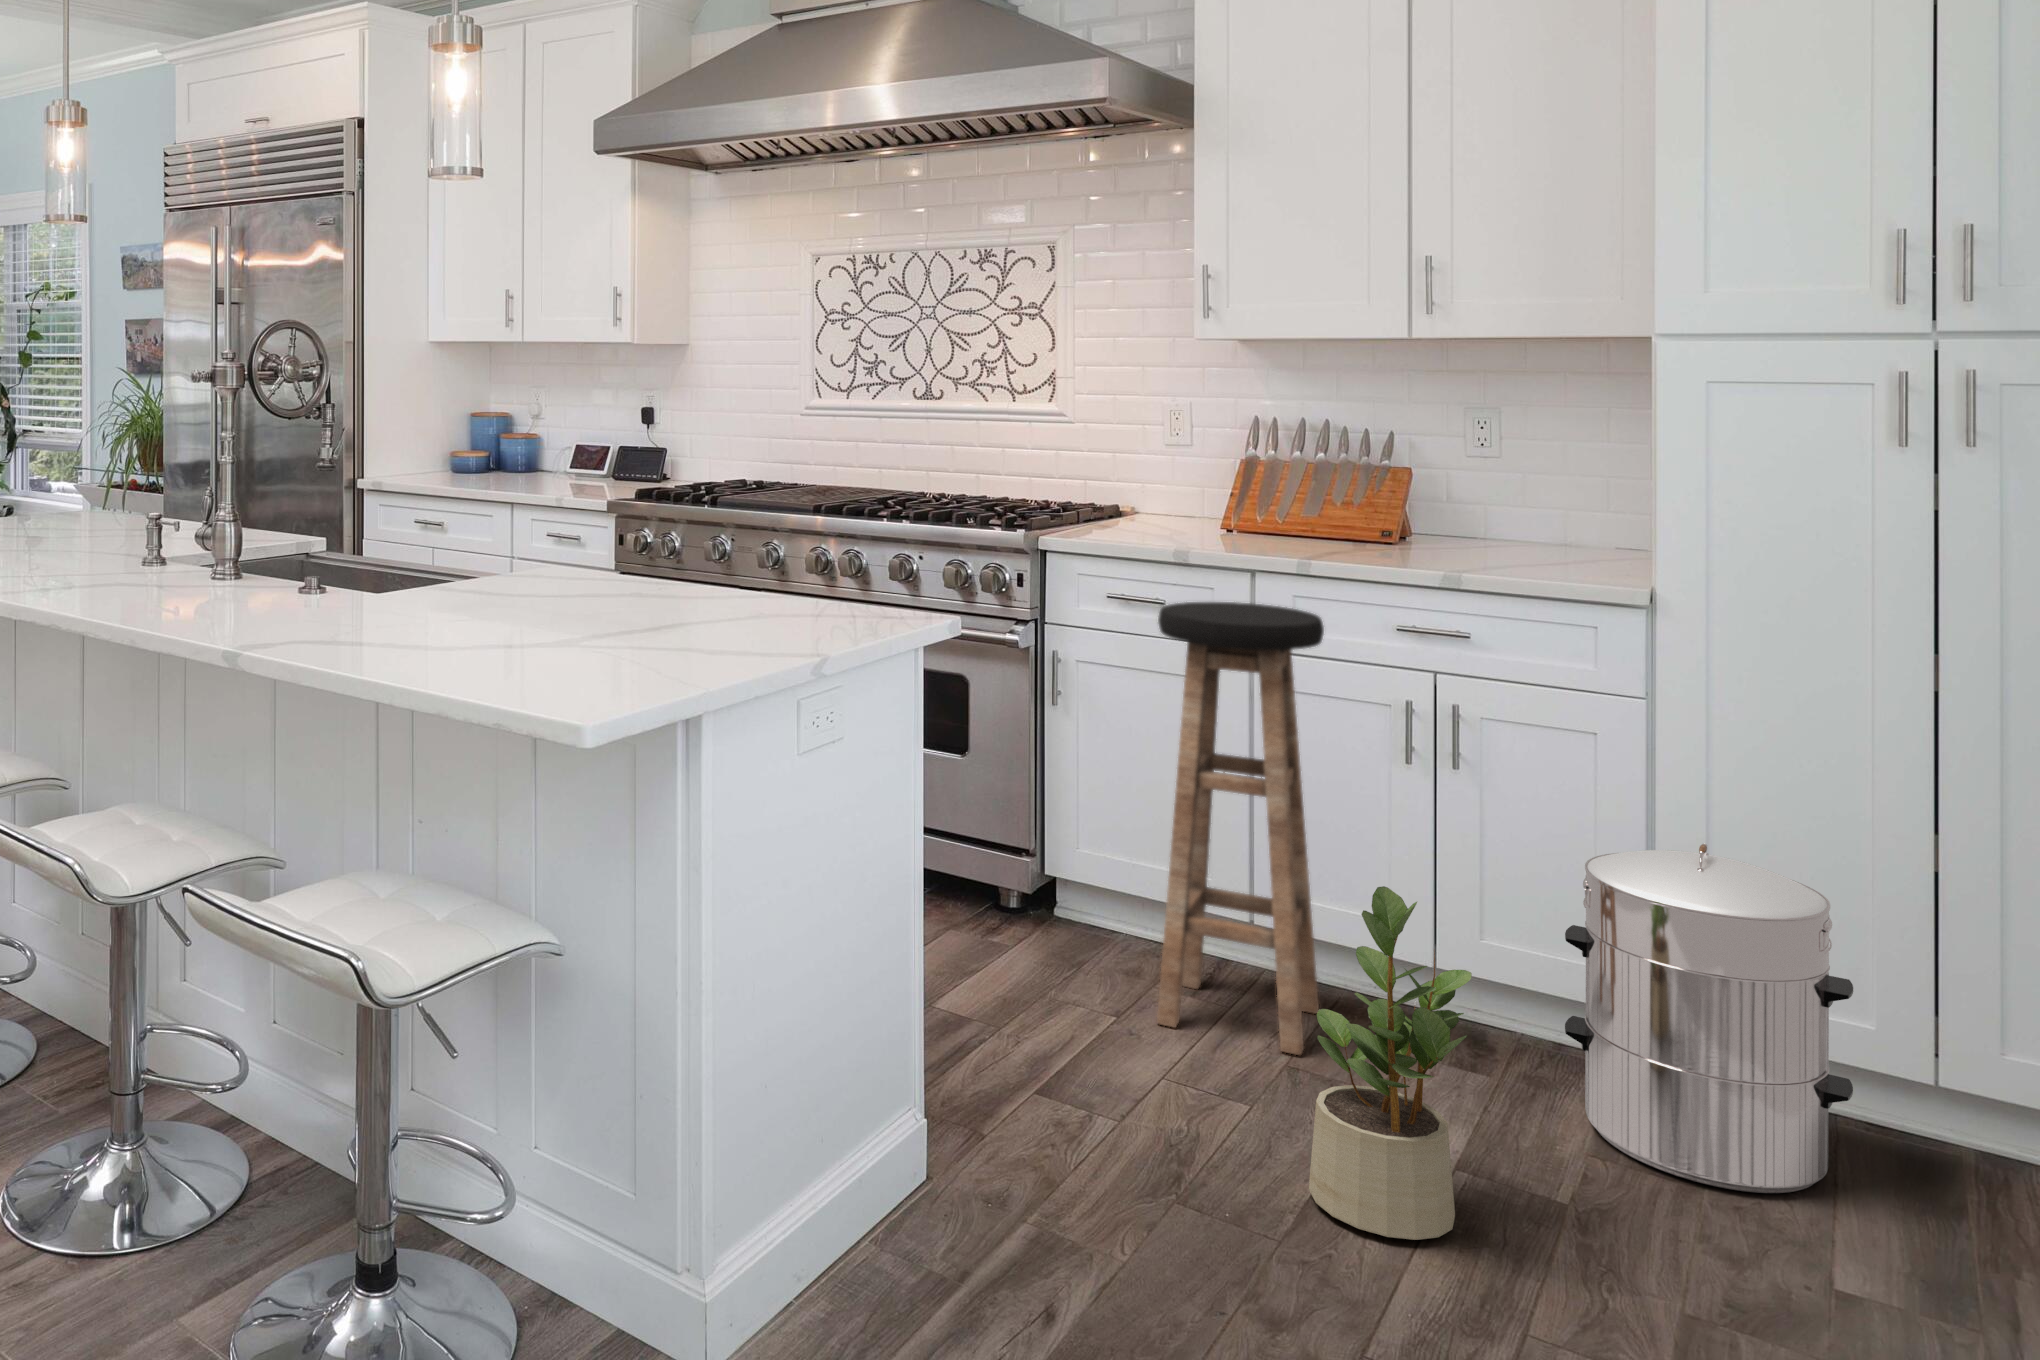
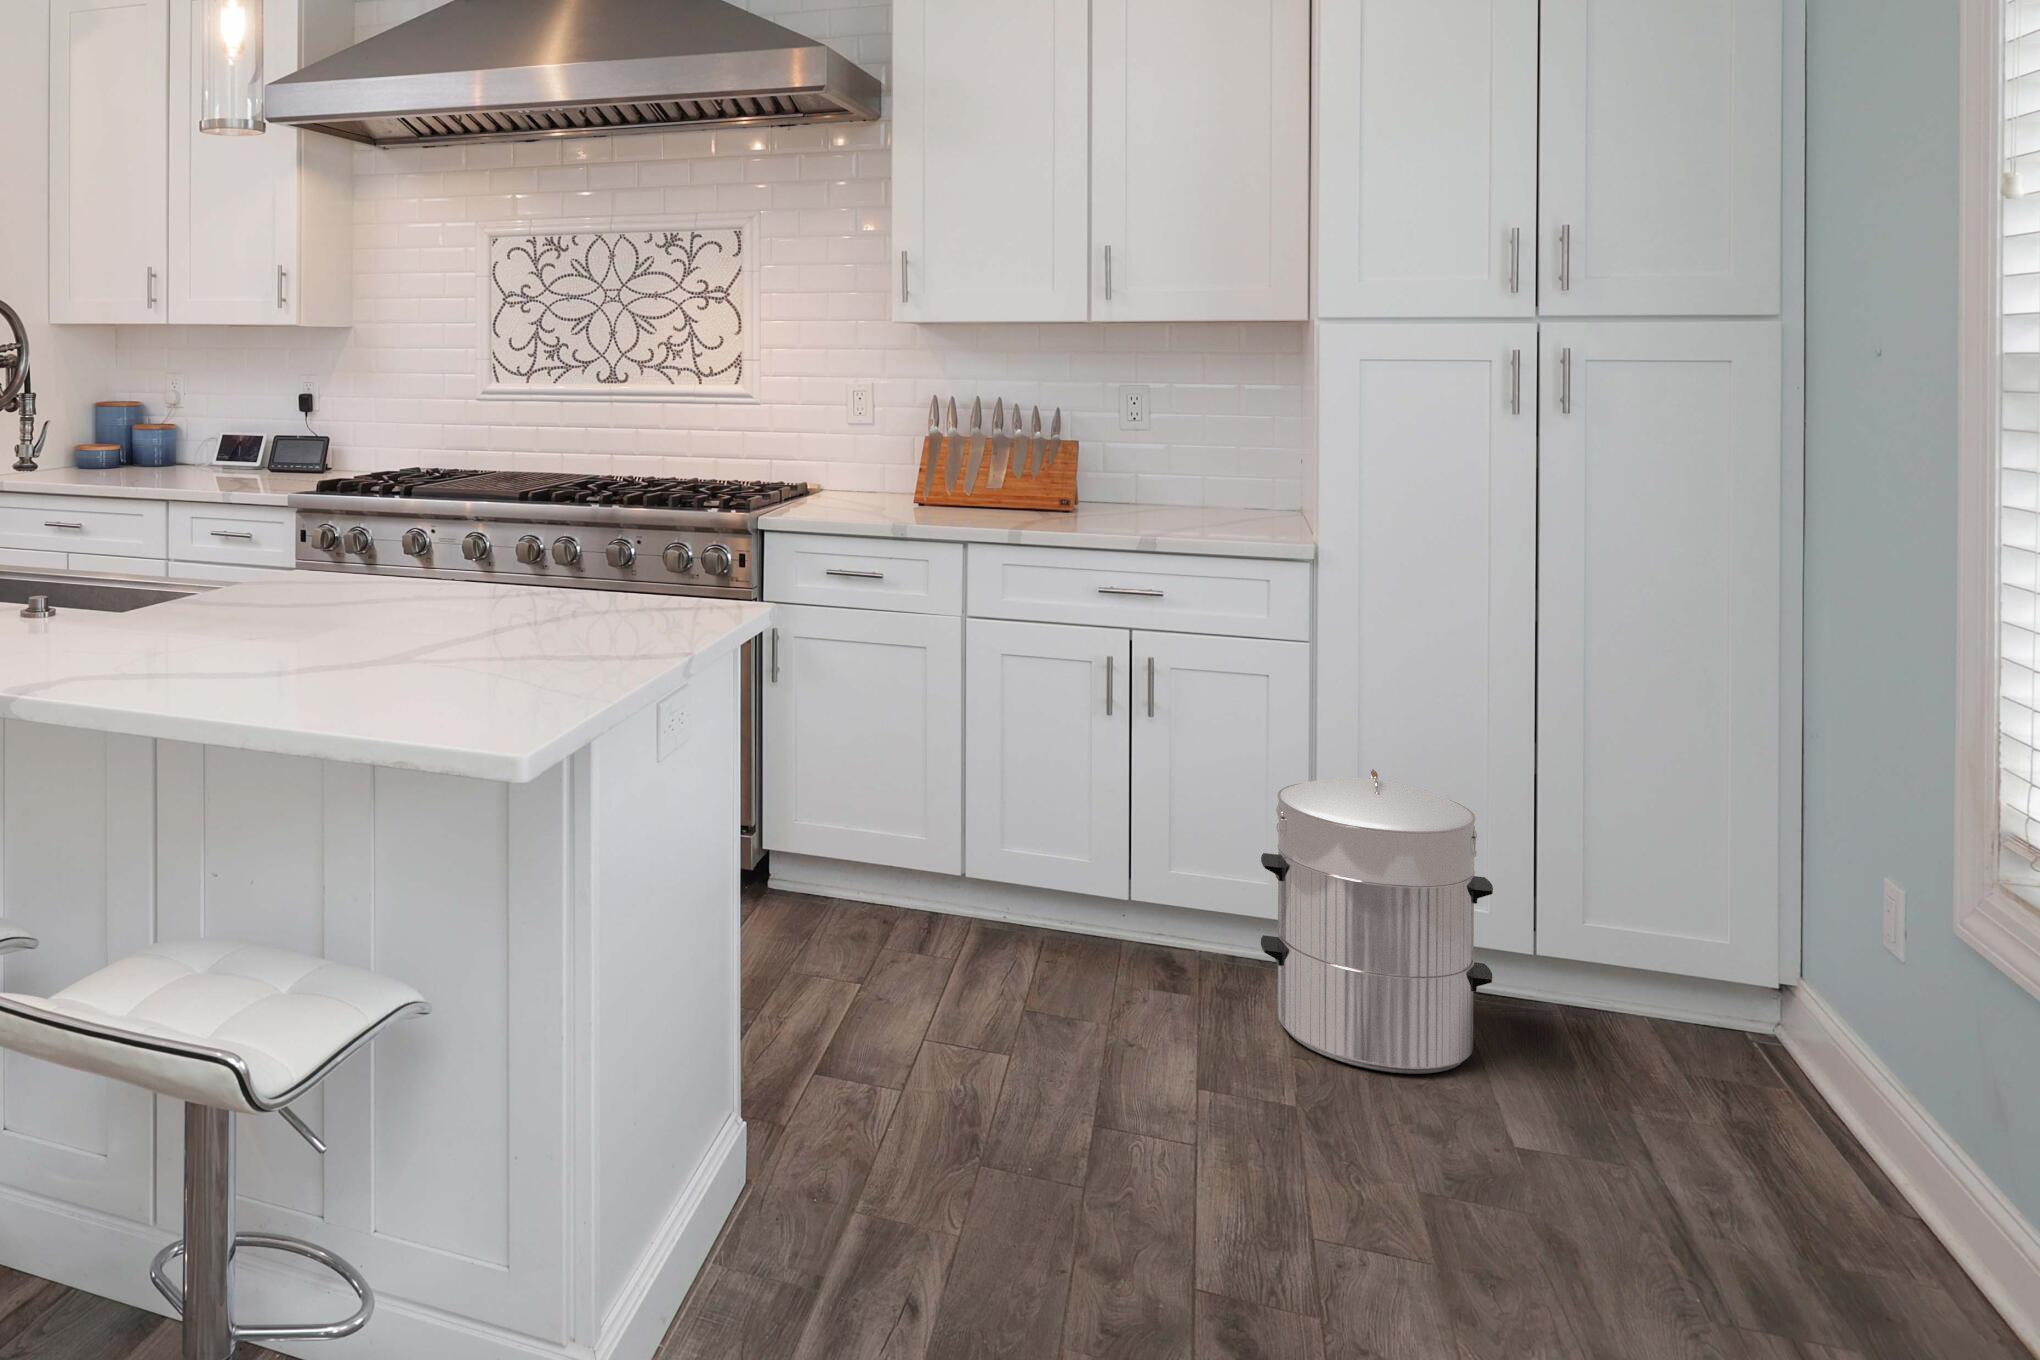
bar stool: present [1157,602,1324,1055] -> none [894,574,1045,1002]
potted plant: present [1309,886,1472,1240] -> none [1094,834,1243,1164]

